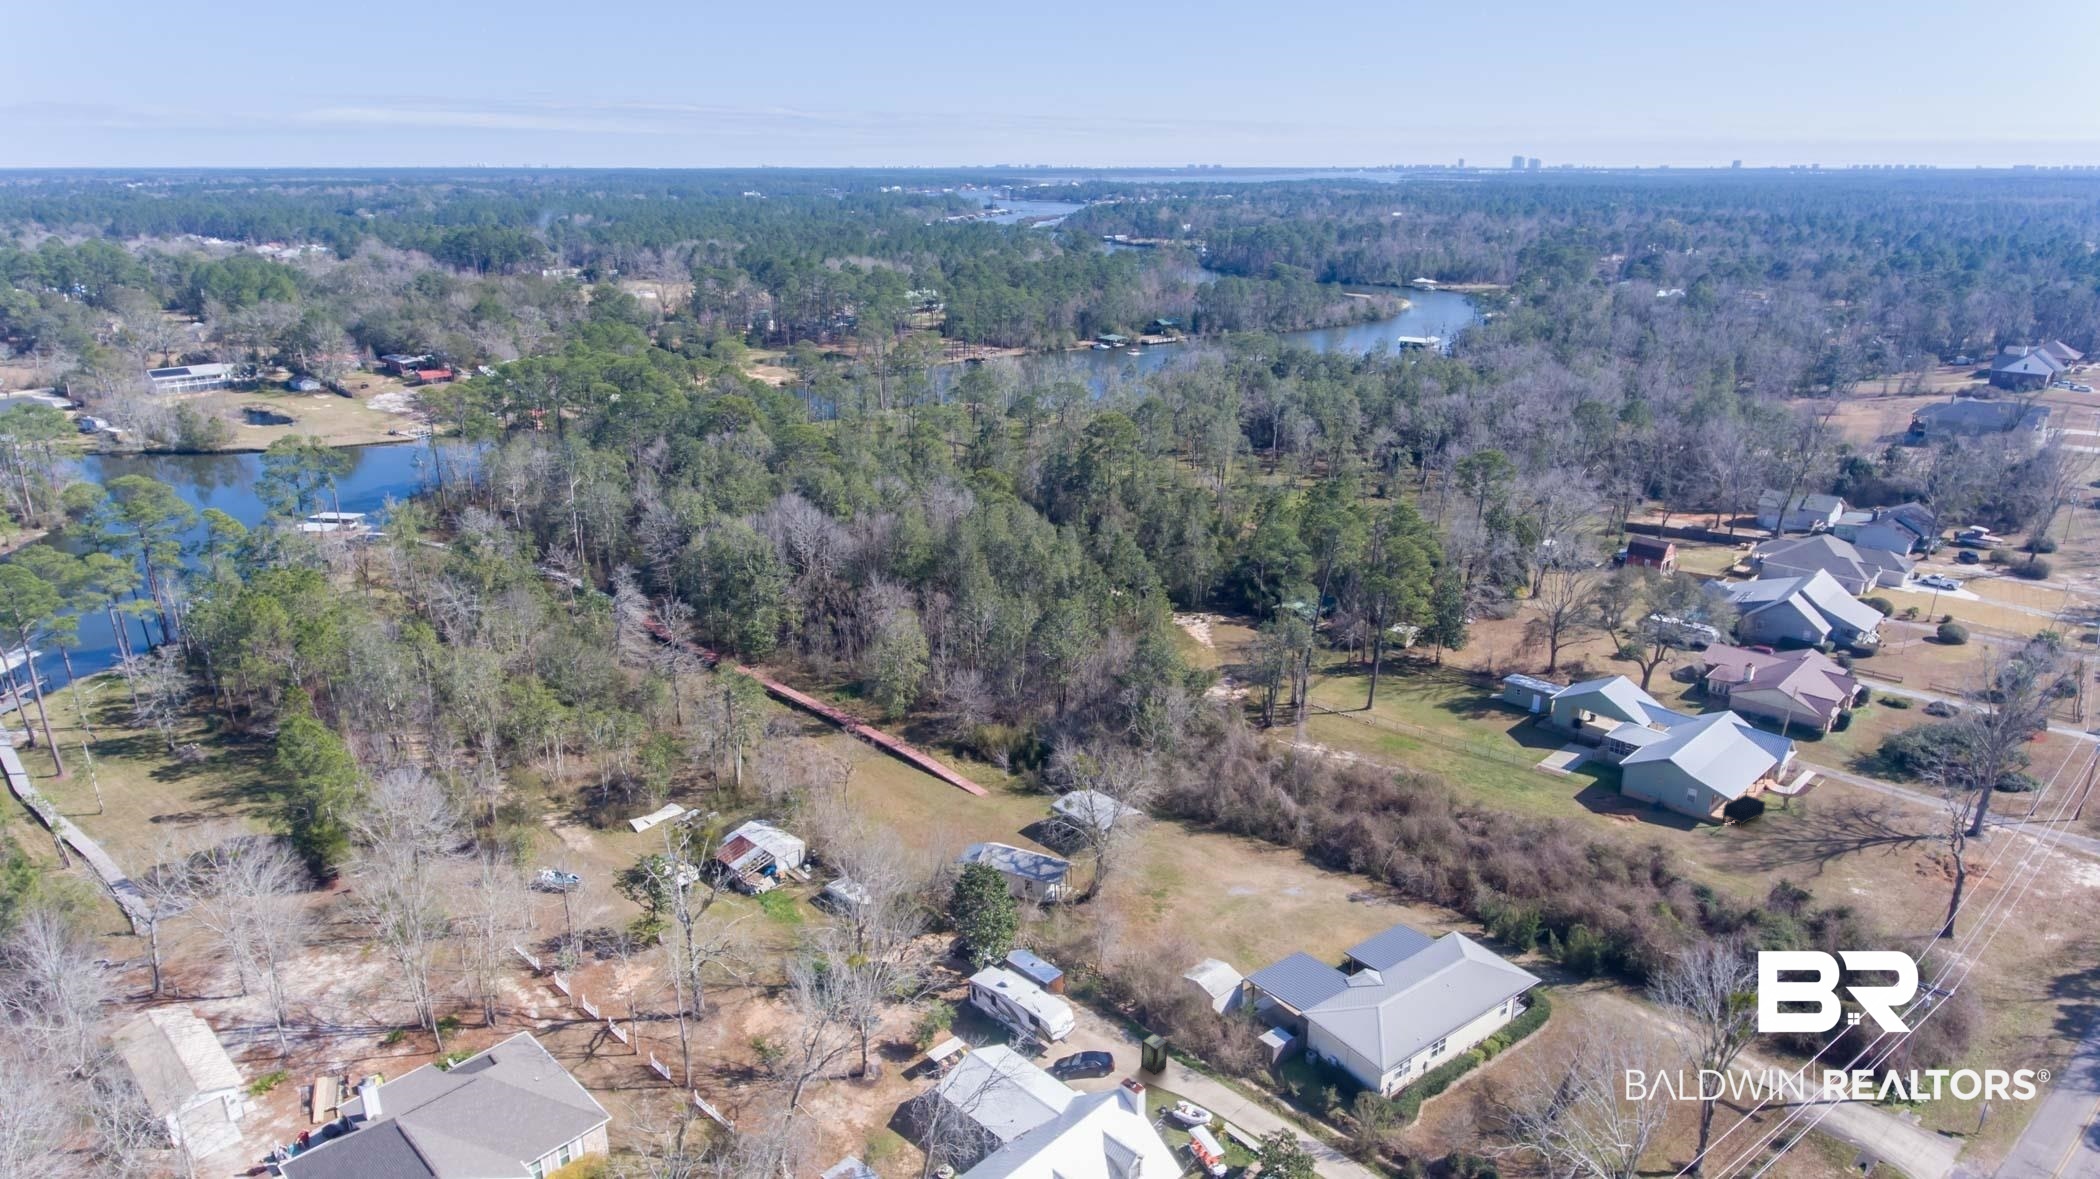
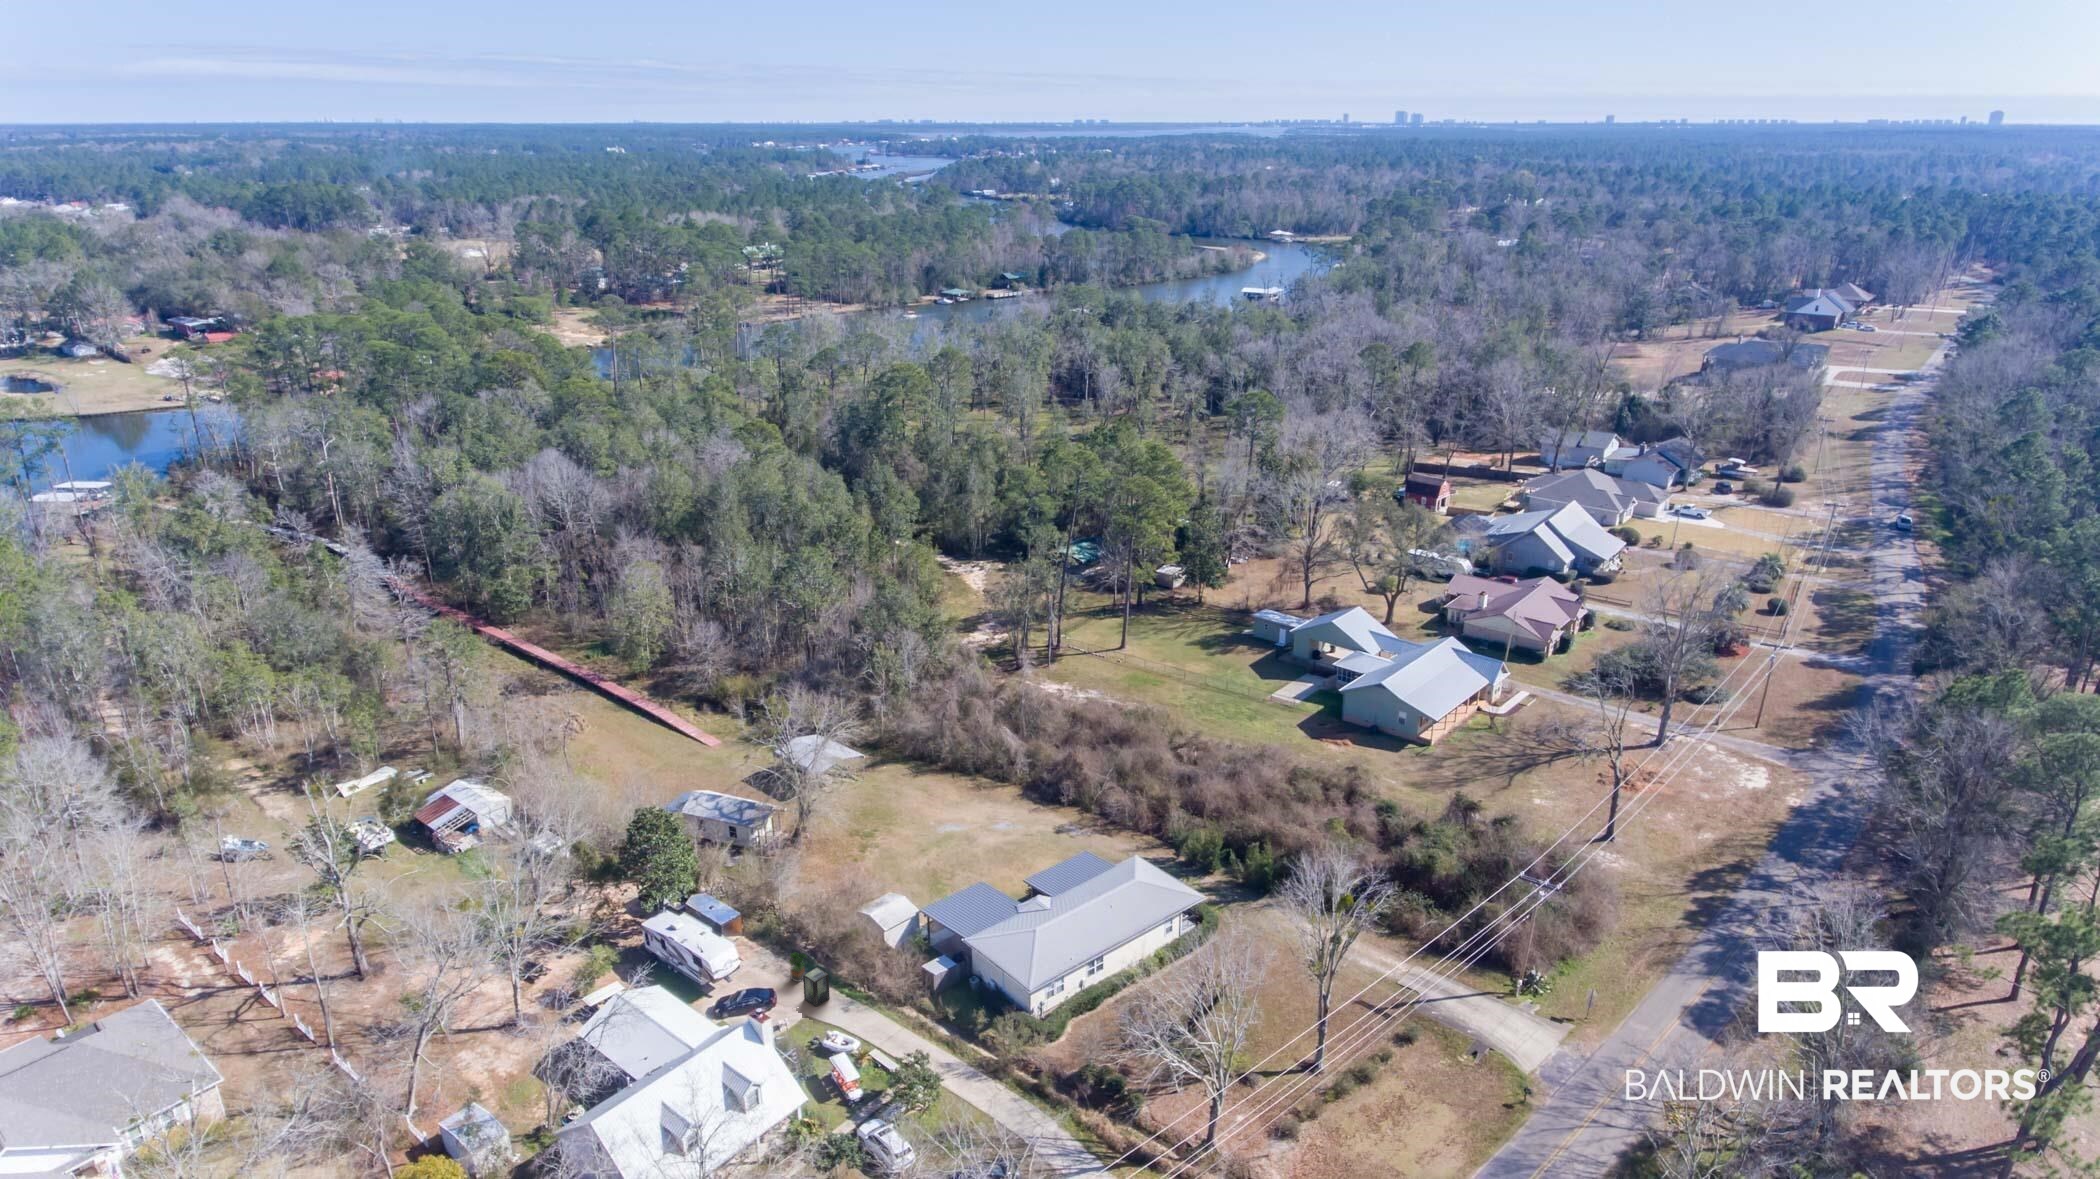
bench: present [1722,795,1765,827] -> none [1429,716,1470,748]
potted tree: none [1121,1016,1140,1047] -> present [790,952,806,982]

